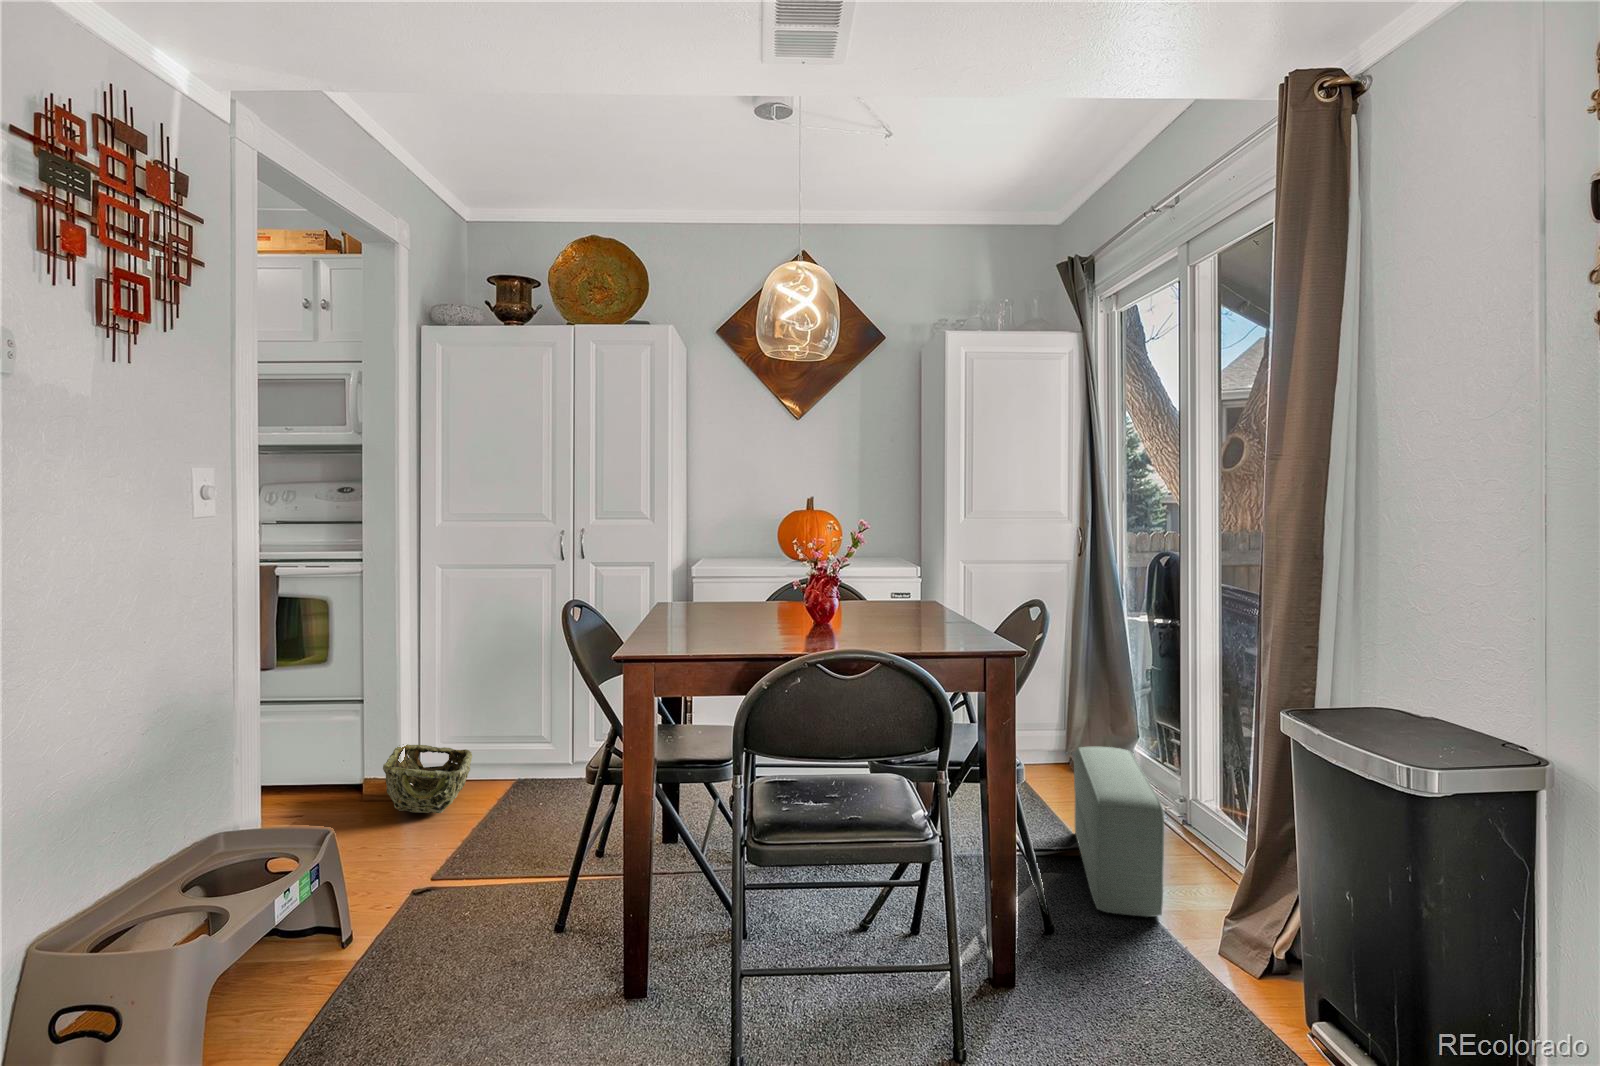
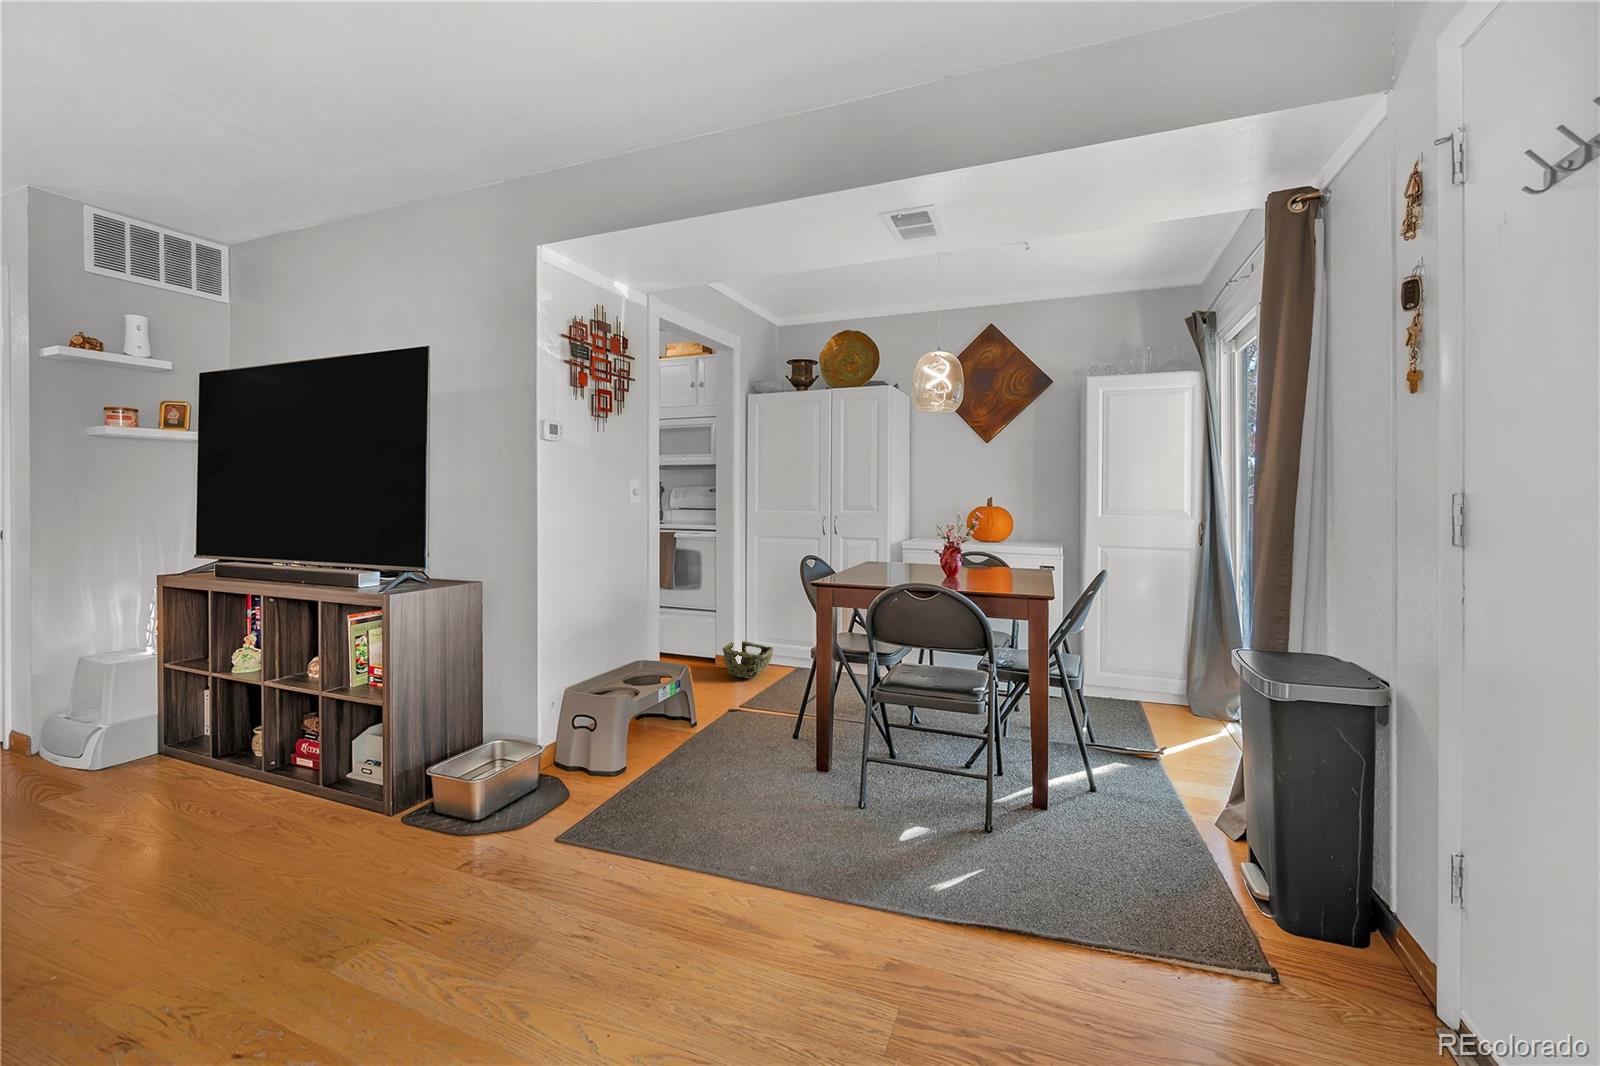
pouf: present [1074,747,1164,917] -> none [1132,673,1202,781]

